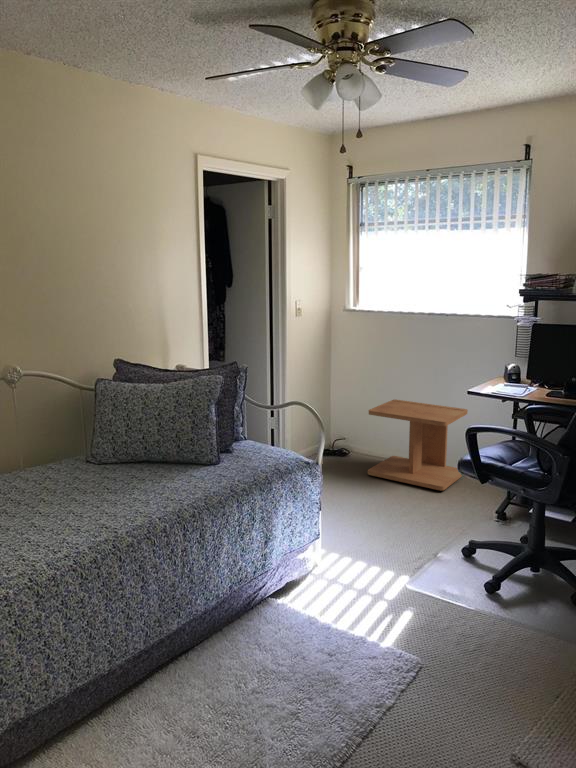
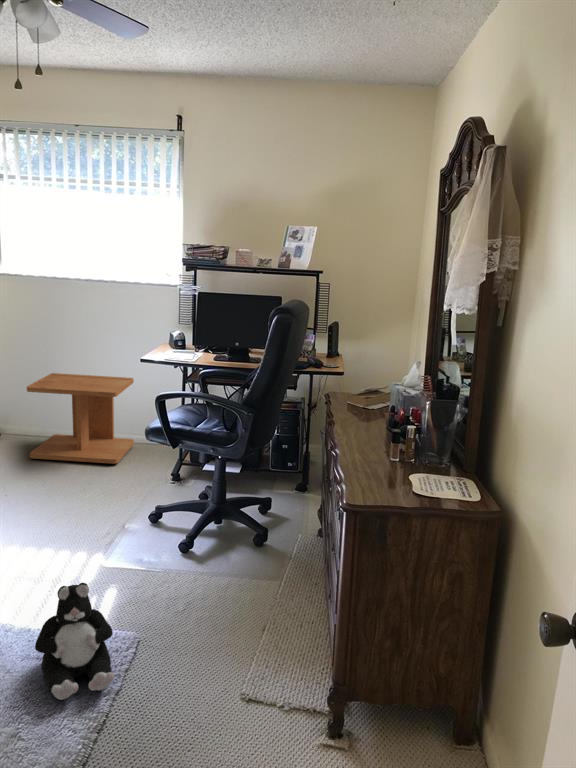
plush toy: none [324,594,393,701] -> present [35,583,115,700]

